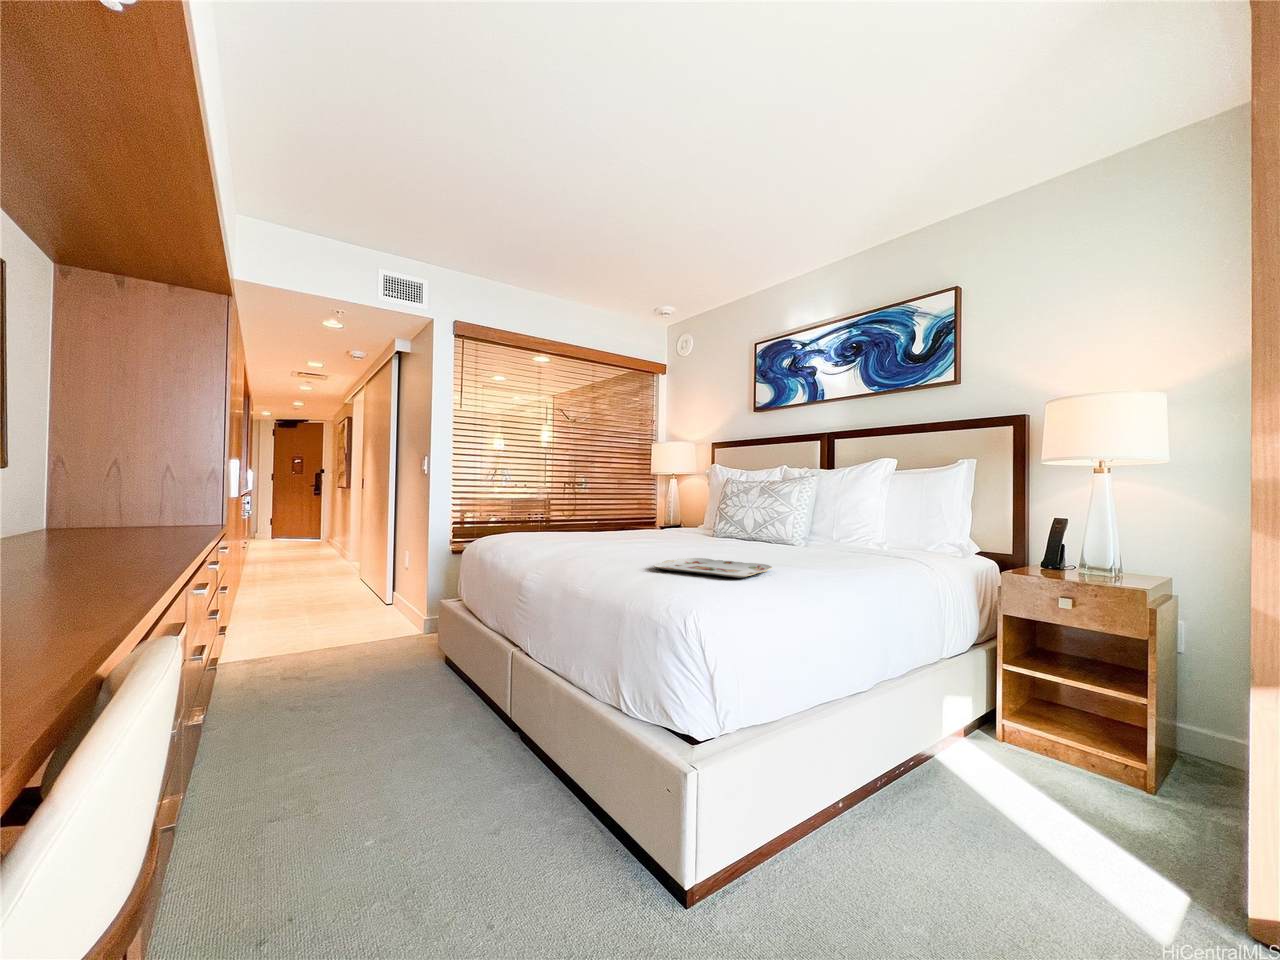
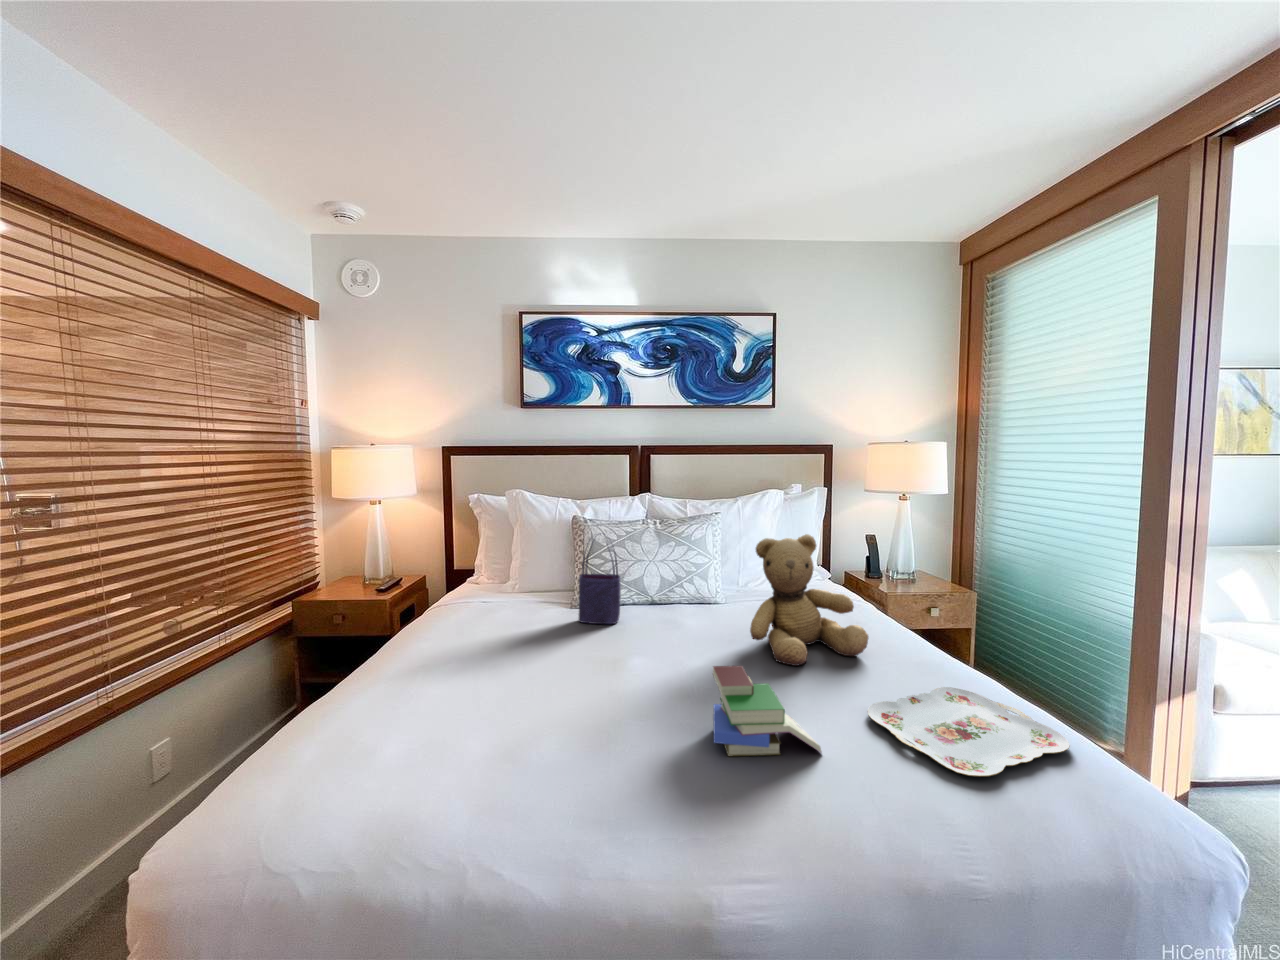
teddy bear: none [721,470,800,559] -> present [750,534,868,666]
tote bag: none [687,479,708,539] -> present [579,548,621,624]
book: none [599,523,651,559] -> present [713,666,822,756]

